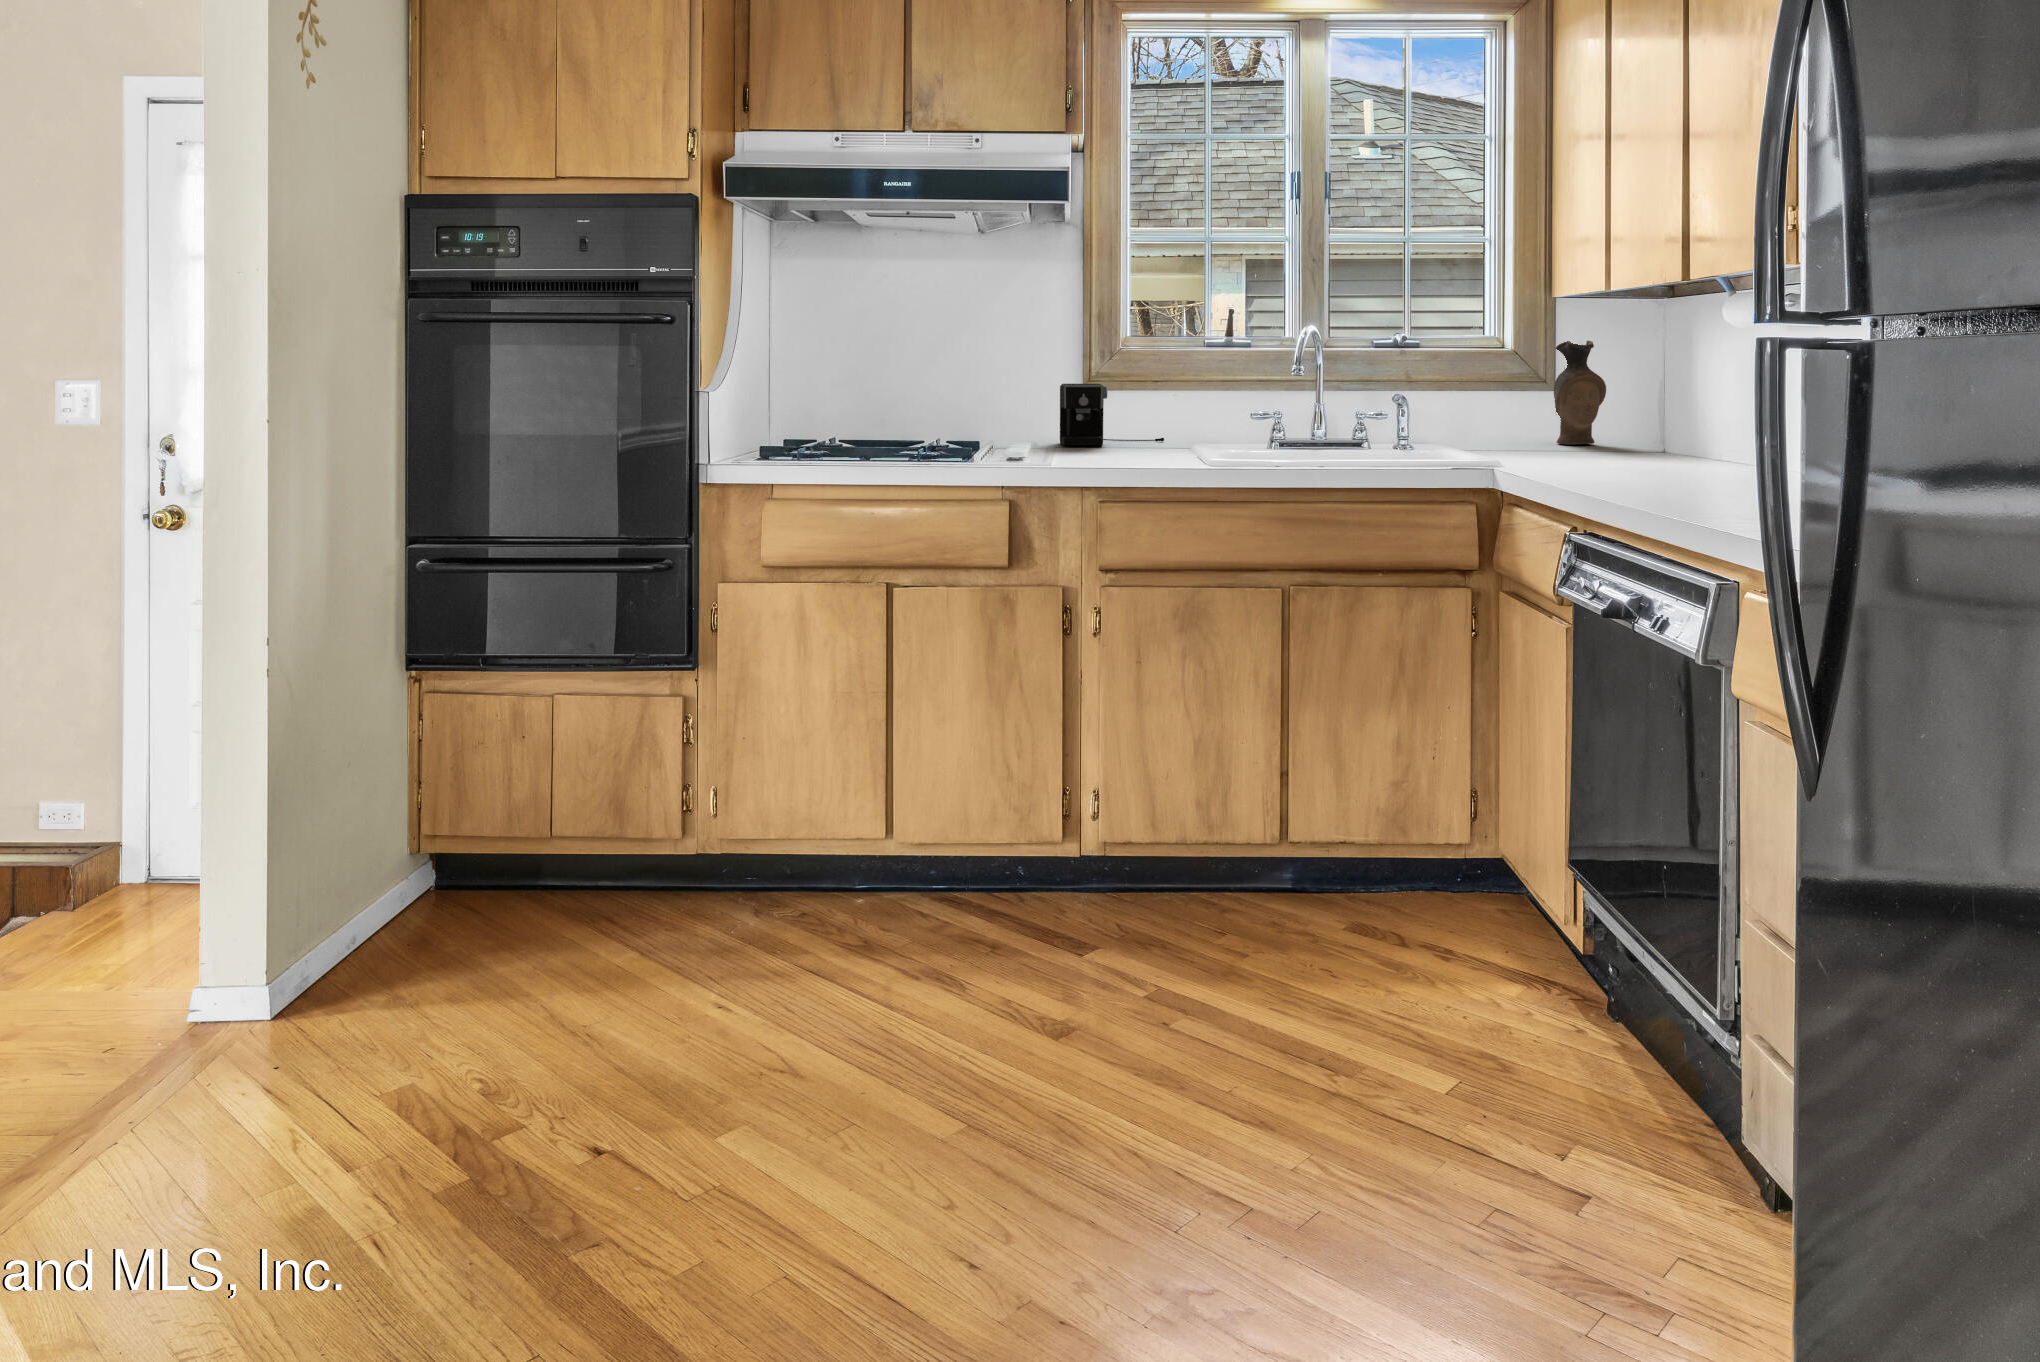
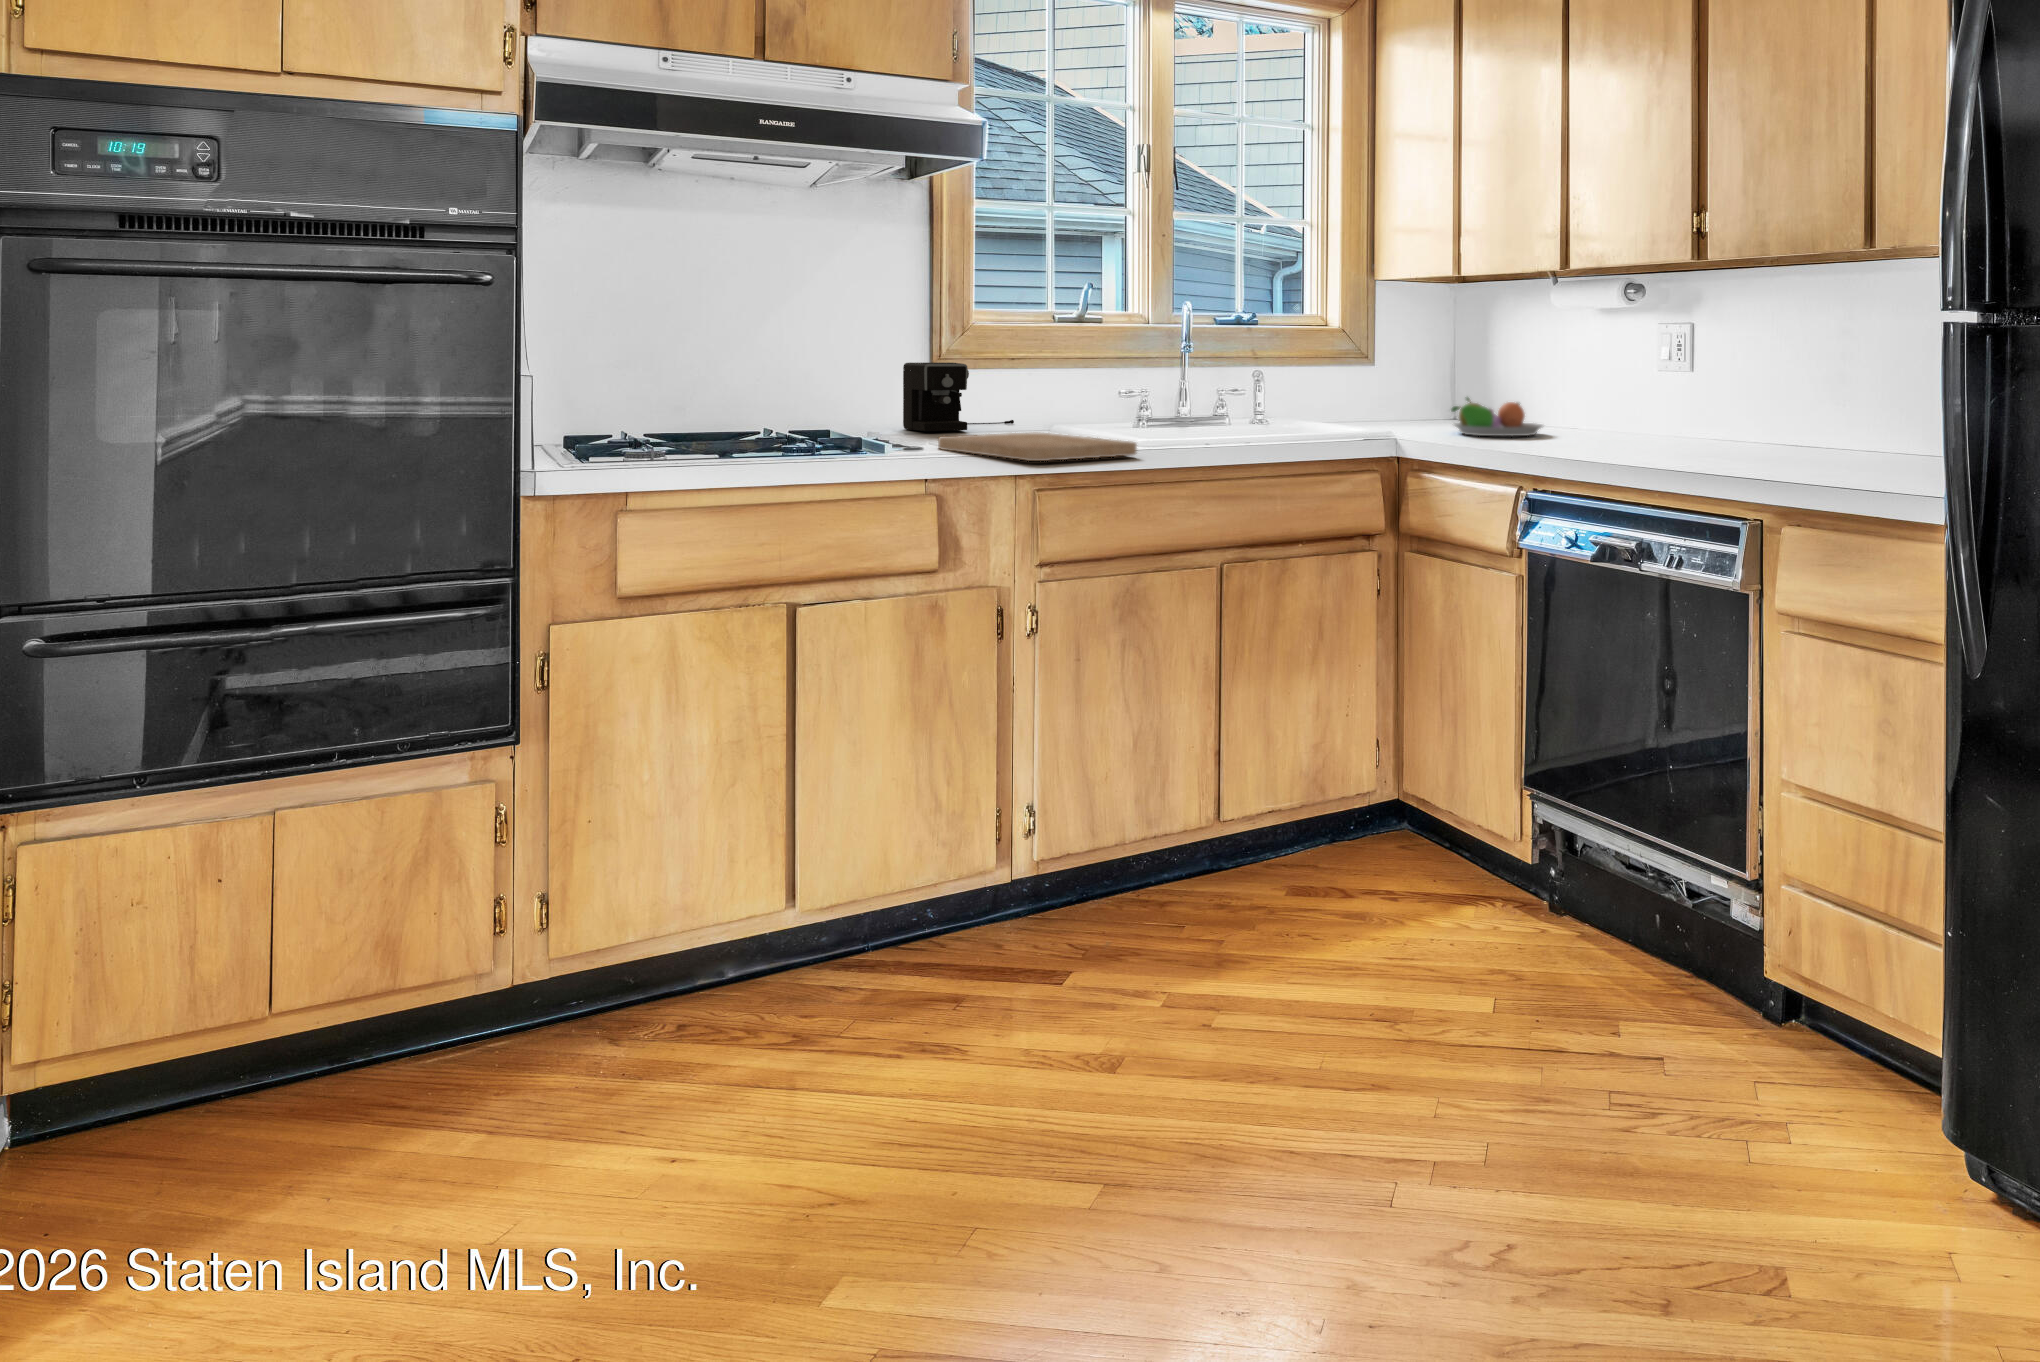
ceramic pitcher: present [1554,341,1606,444] -> none [1373,310,1420,416]
fruit bowl: none [1572,423,1694,469] -> present [1452,398,1542,436]
cutting board: none [1036,448,1175,472] -> present [938,432,1137,461]

